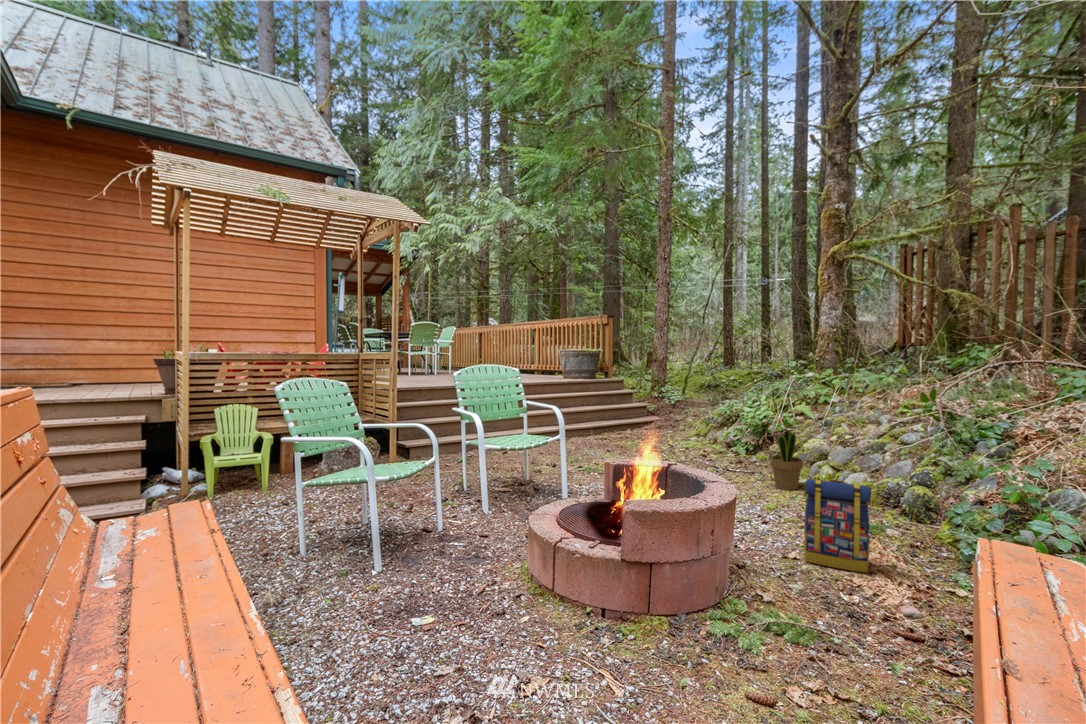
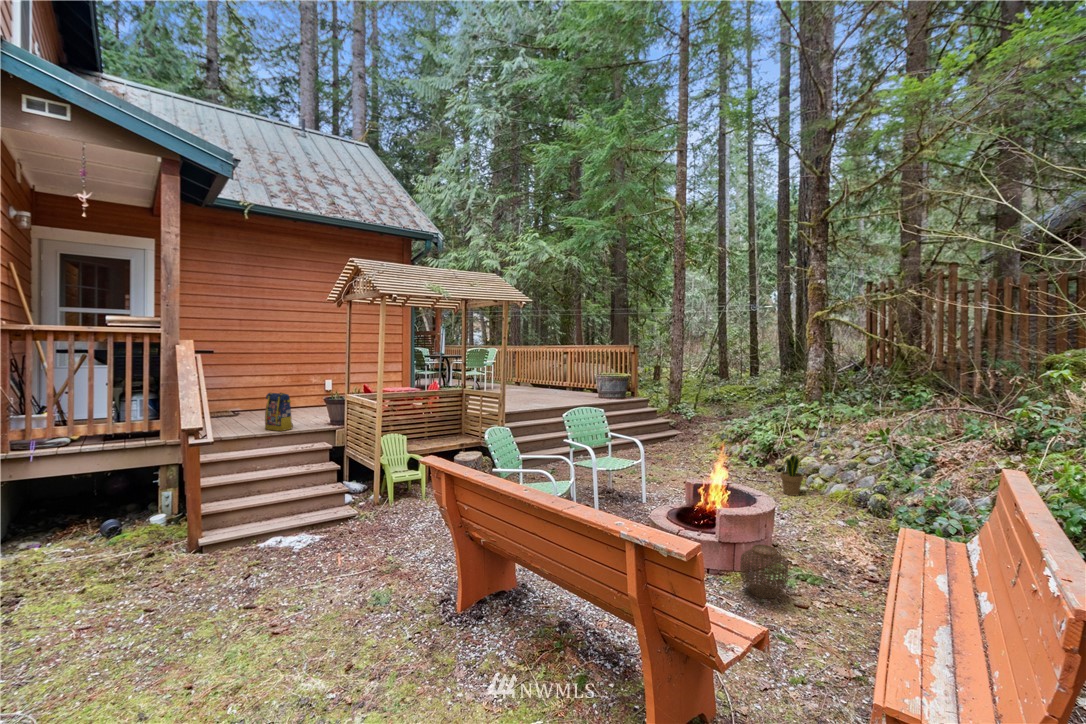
backpack: present [804,479,871,572] -> present [265,393,293,431]
woven basket: none [645,565,736,678] -> present [740,544,788,599]

